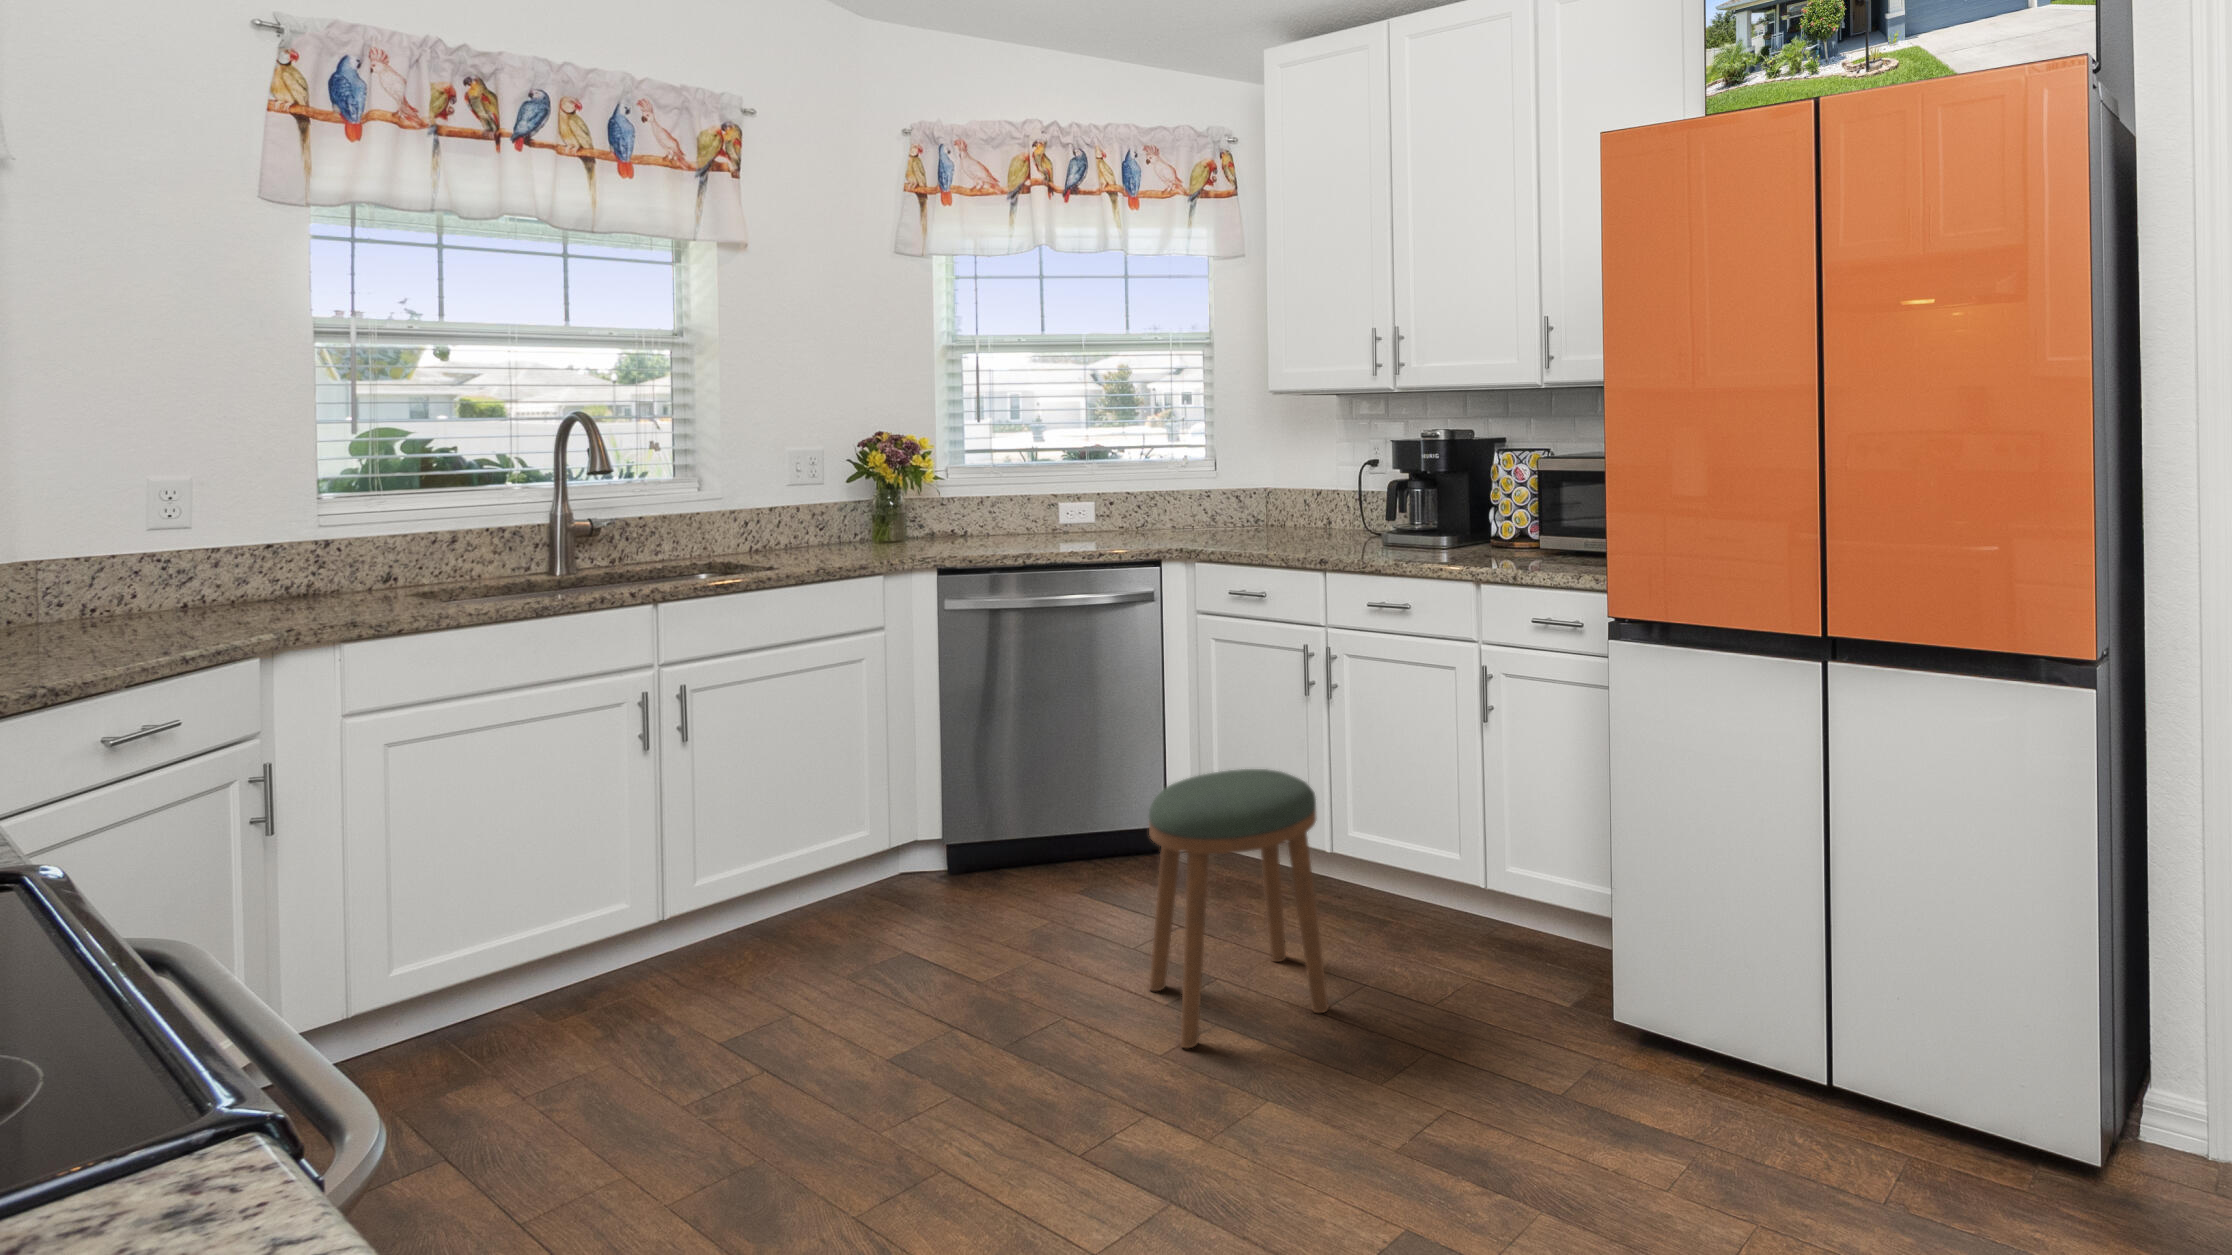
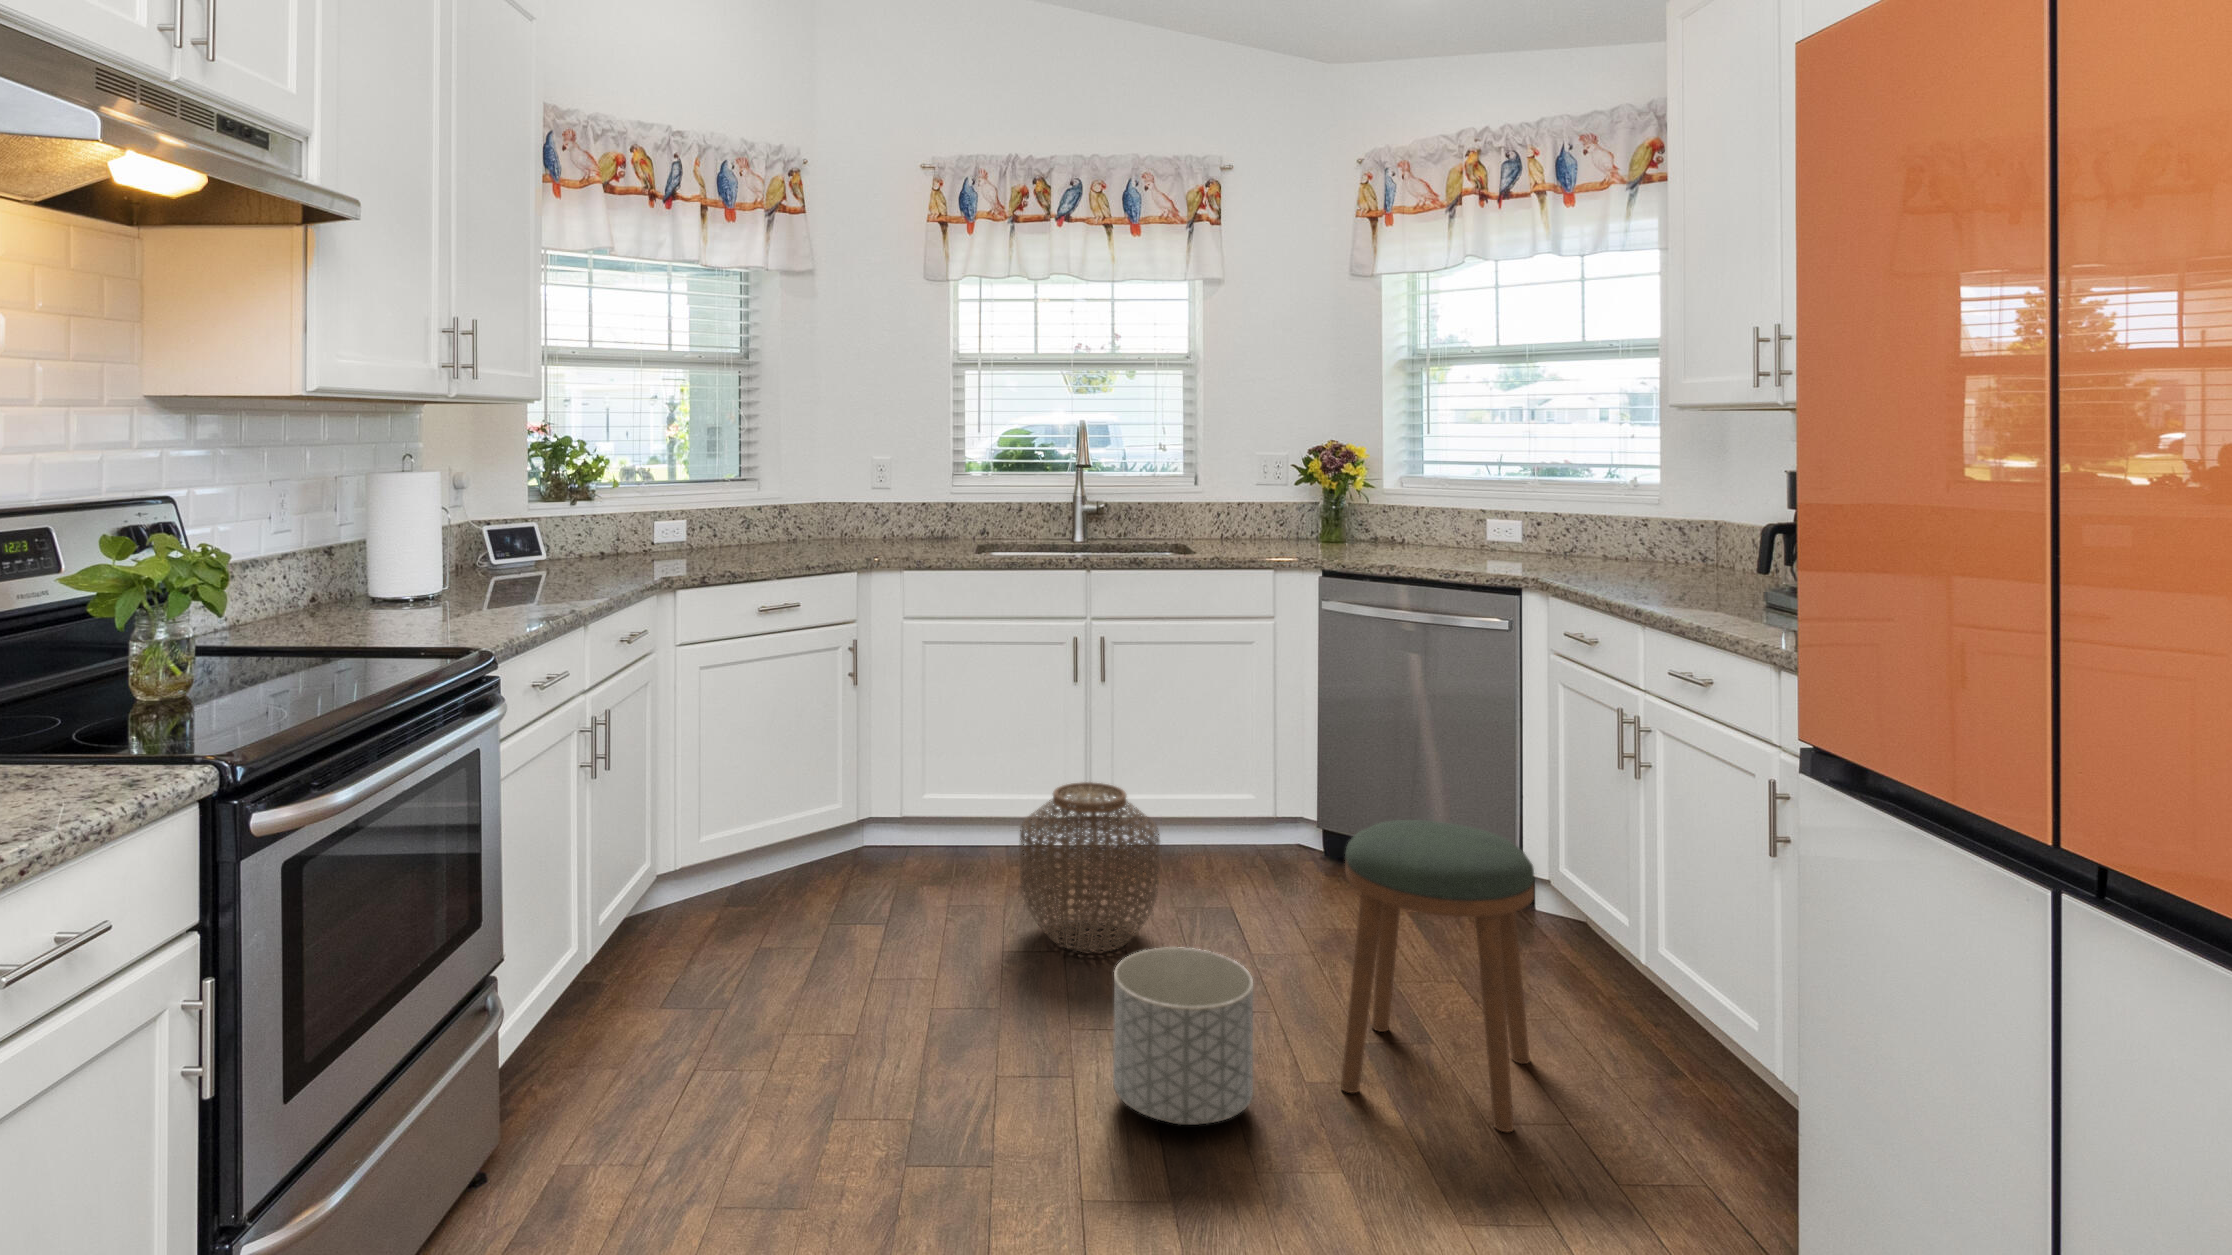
woven basket: none [661,856,865,1075] -> present [1019,782,1160,952]
planter: none [988,967,1147,1162] -> present [1113,947,1253,1125]

